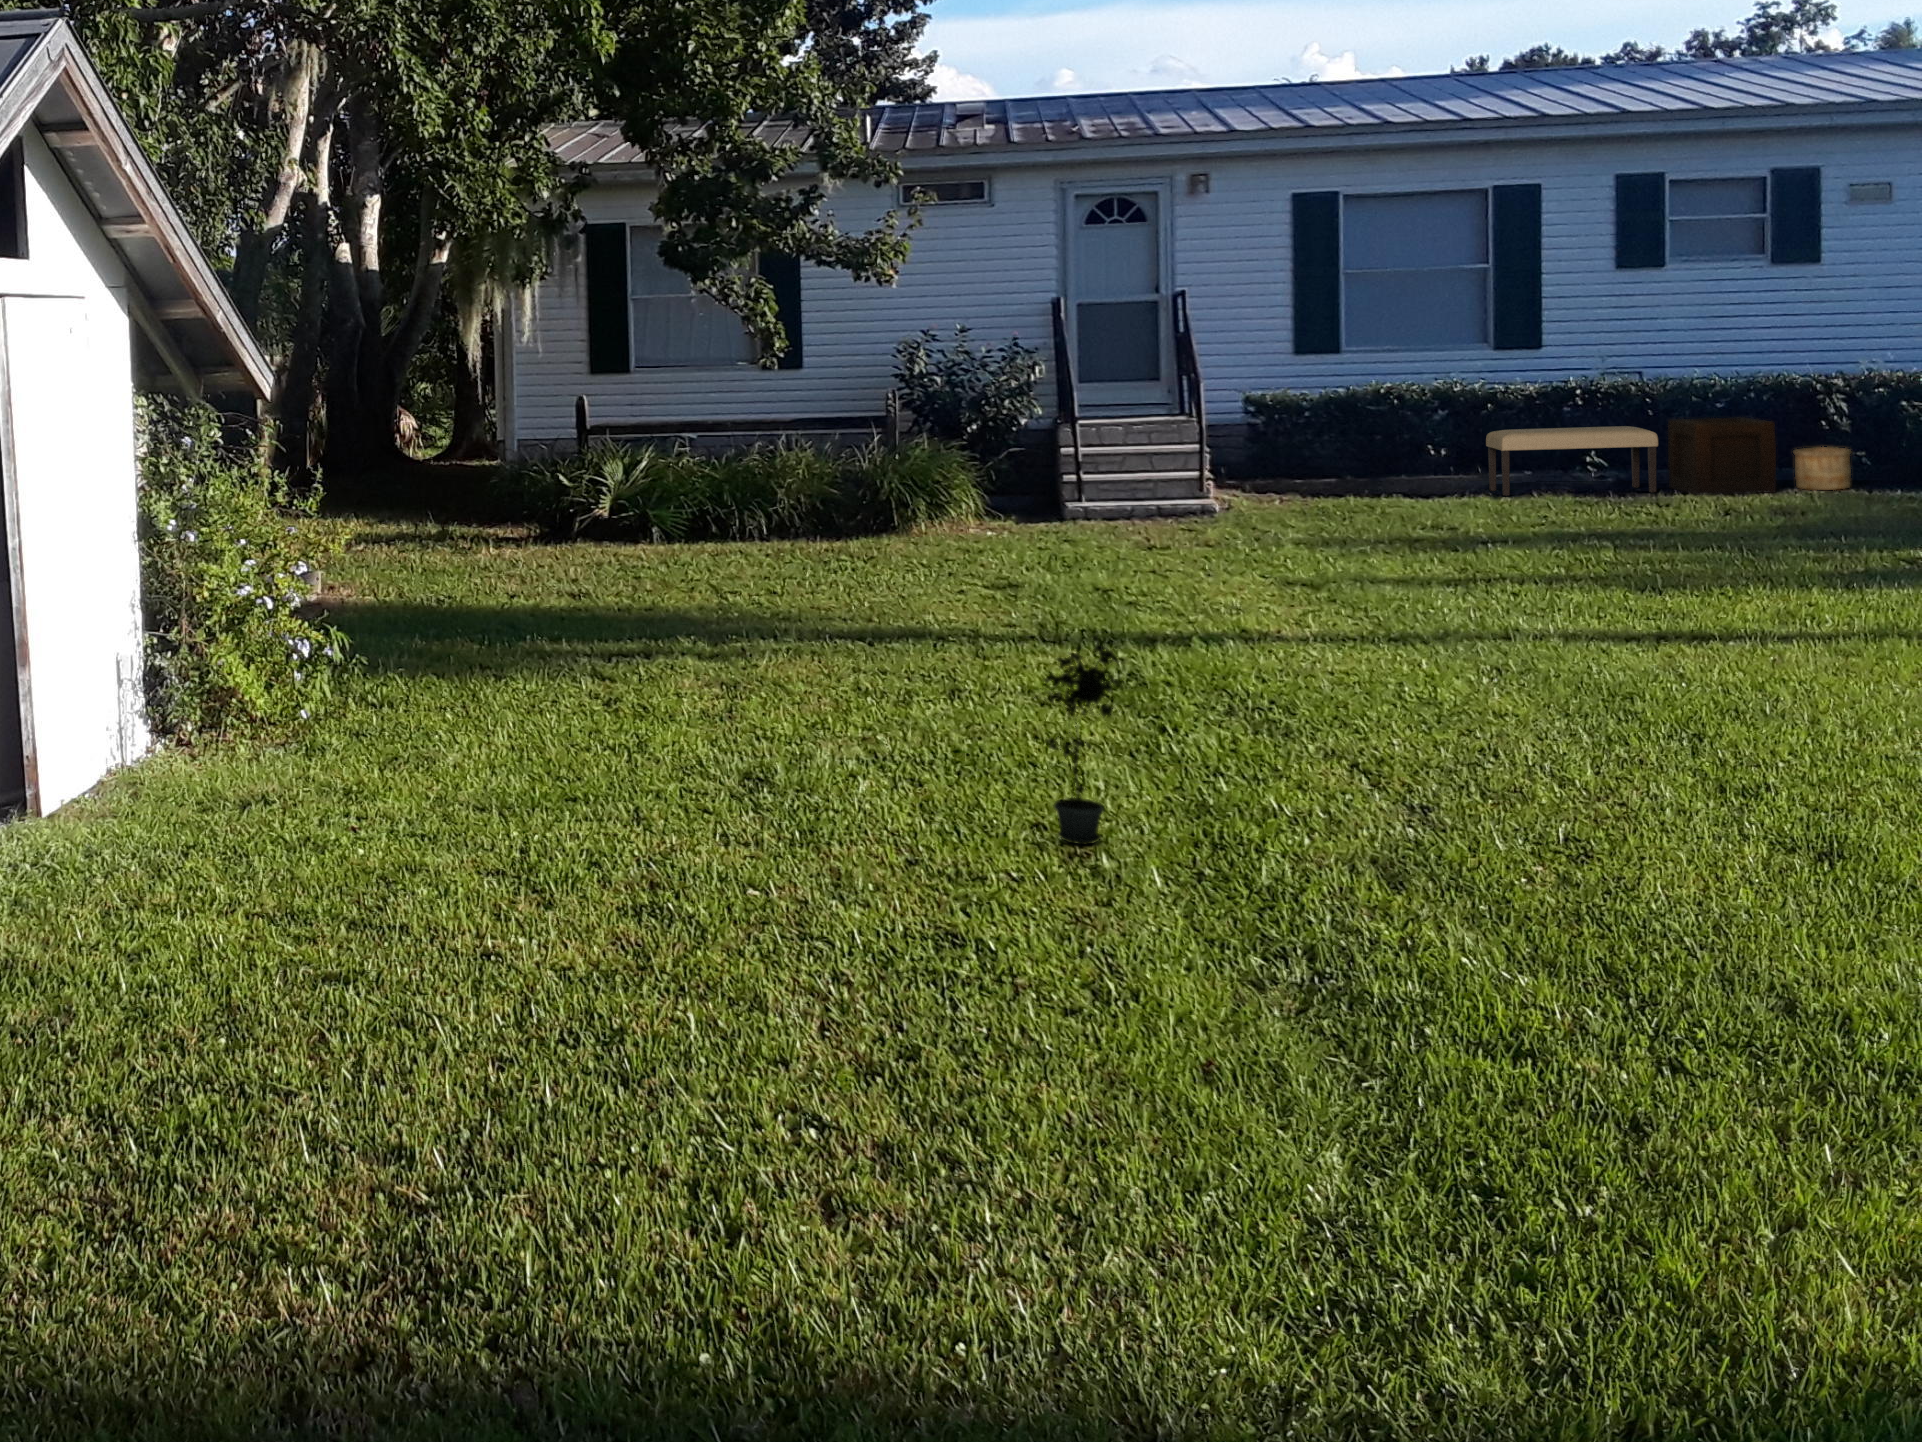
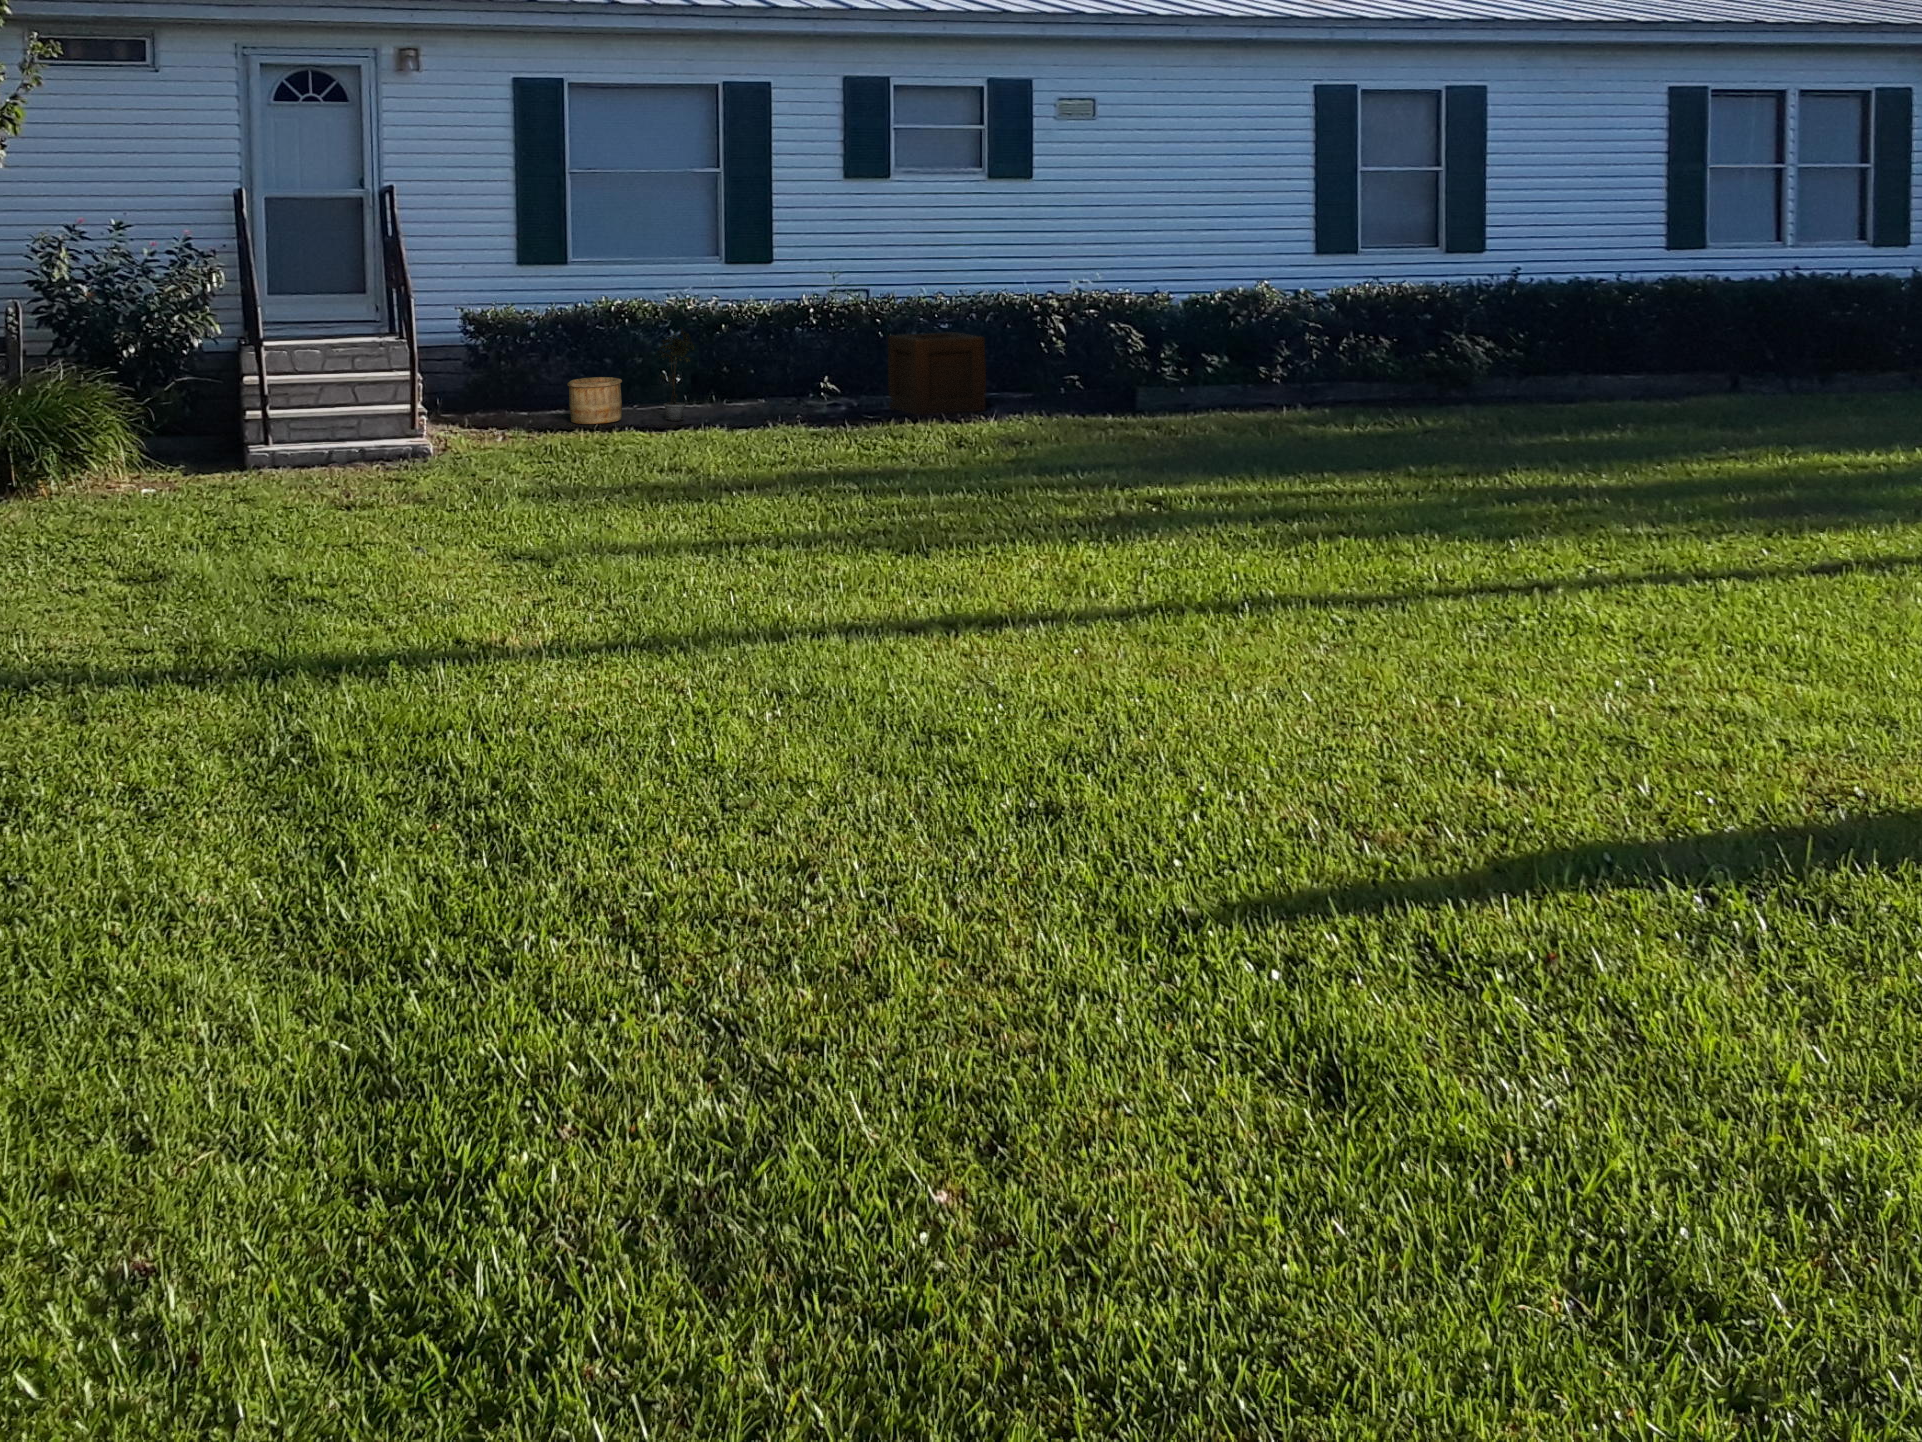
bench: present [1486,426,1658,496] -> none [716,343,881,422]
wooden bucket: present [1794,447,1851,490] -> present [567,377,622,424]
potted plant: present [1040,636,1122,844] -> present [658,327,694,421]

